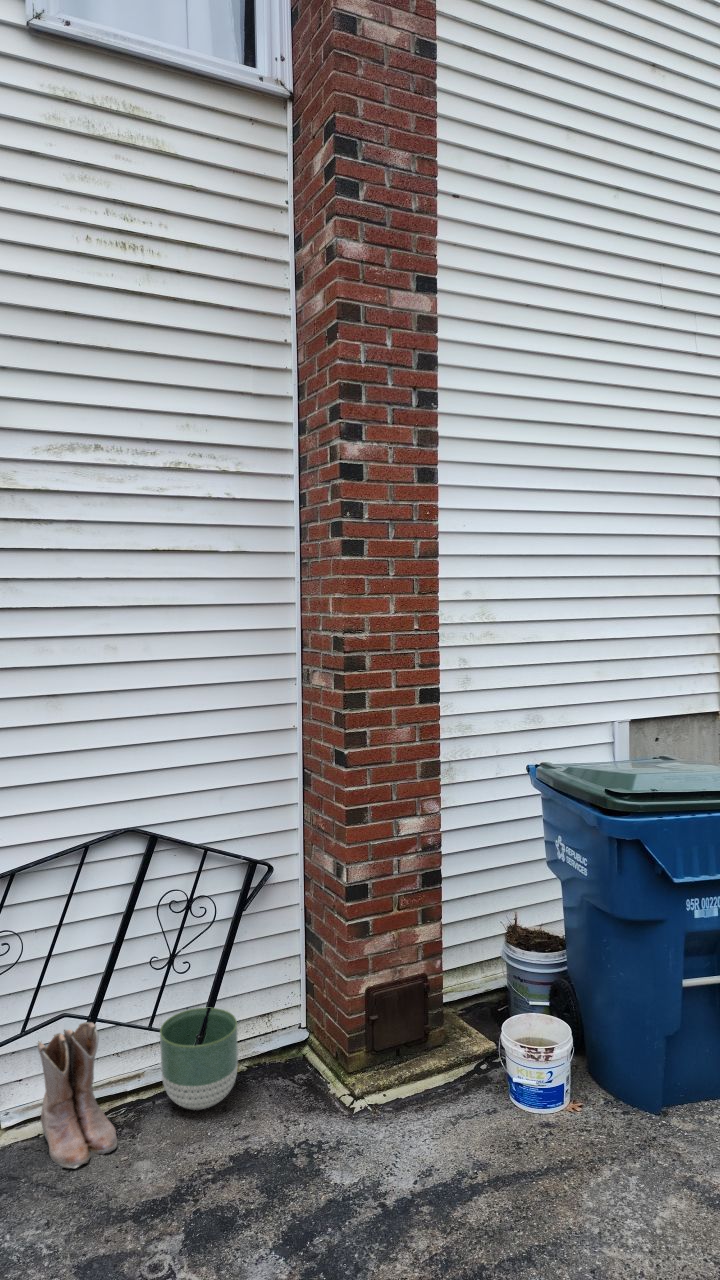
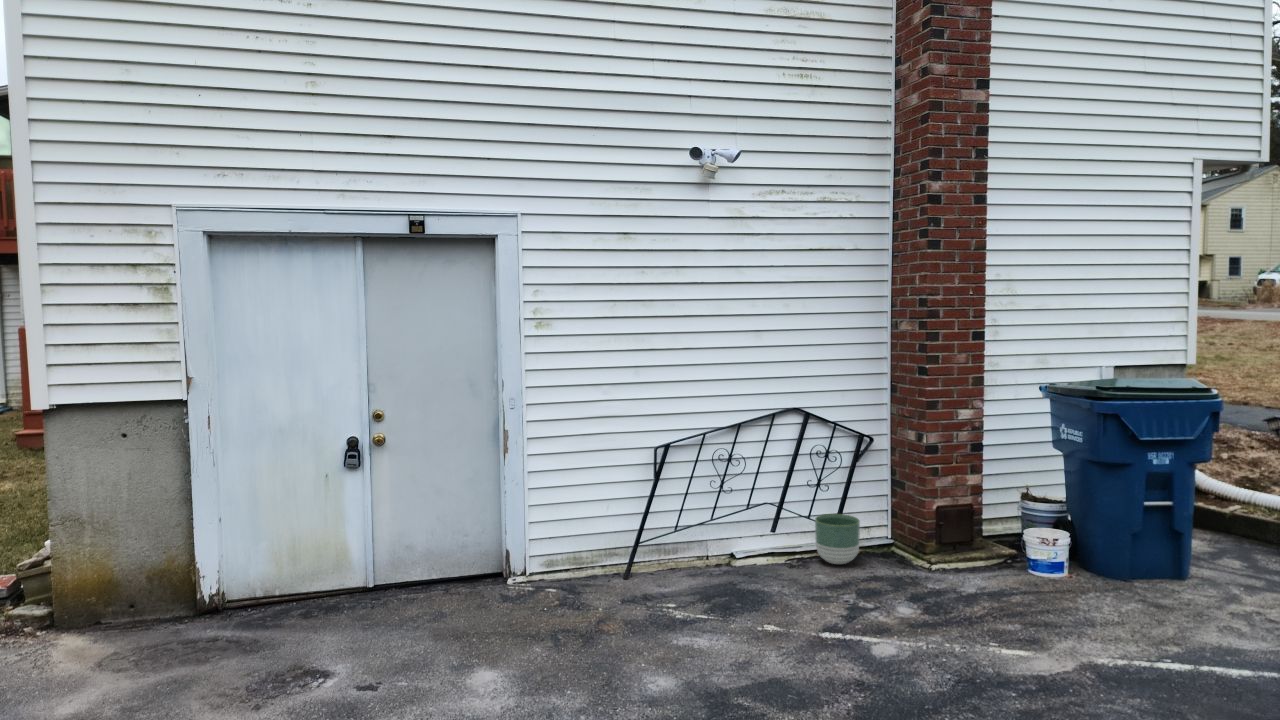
boots: present [38,1022,118,1168] -> none [754,510,799,577]

